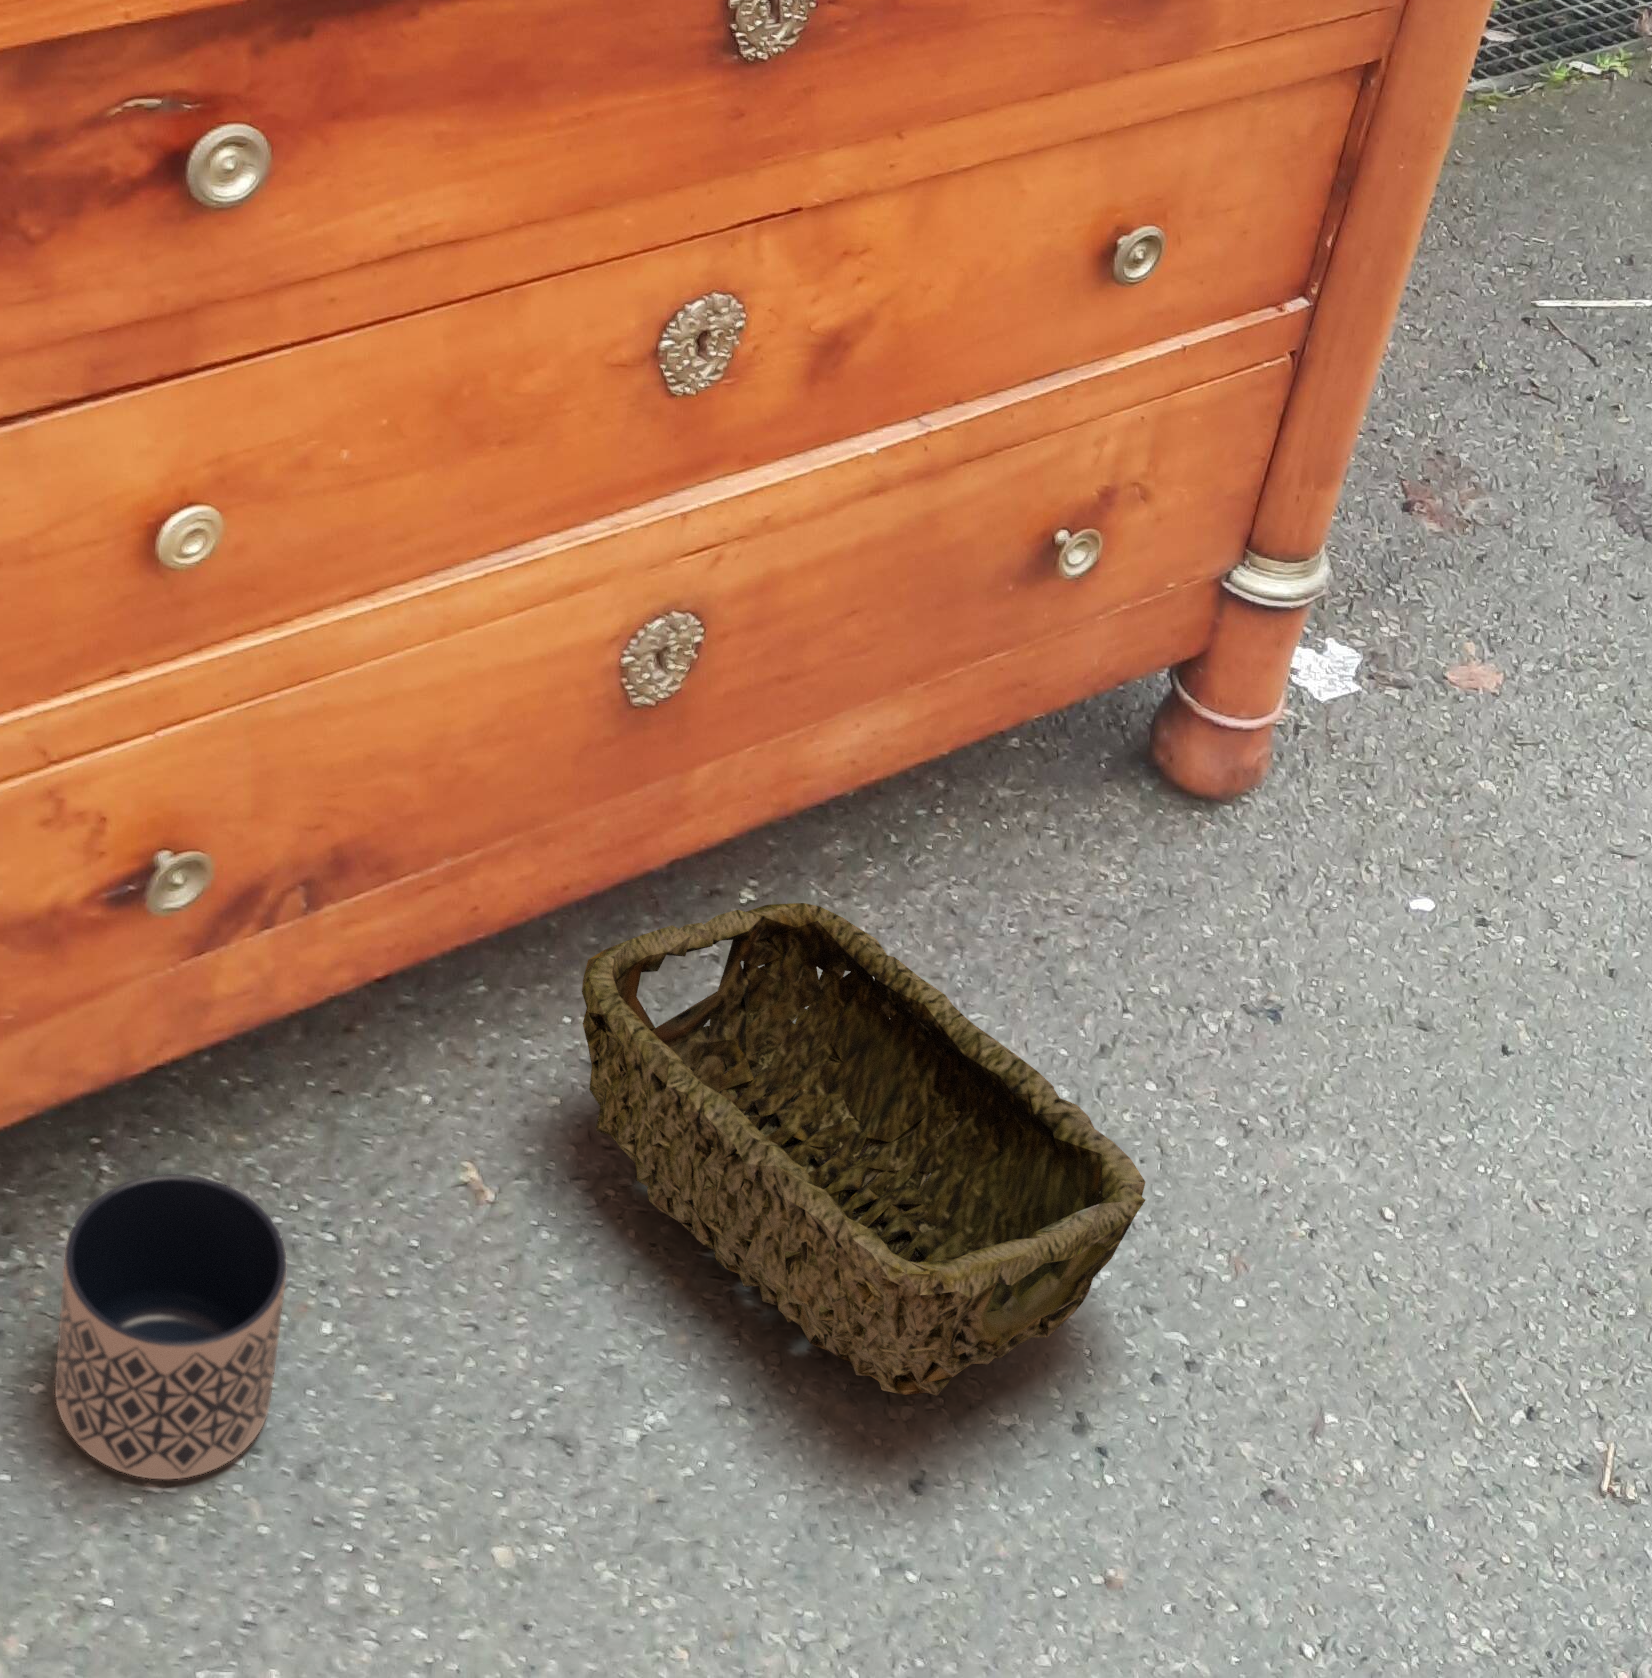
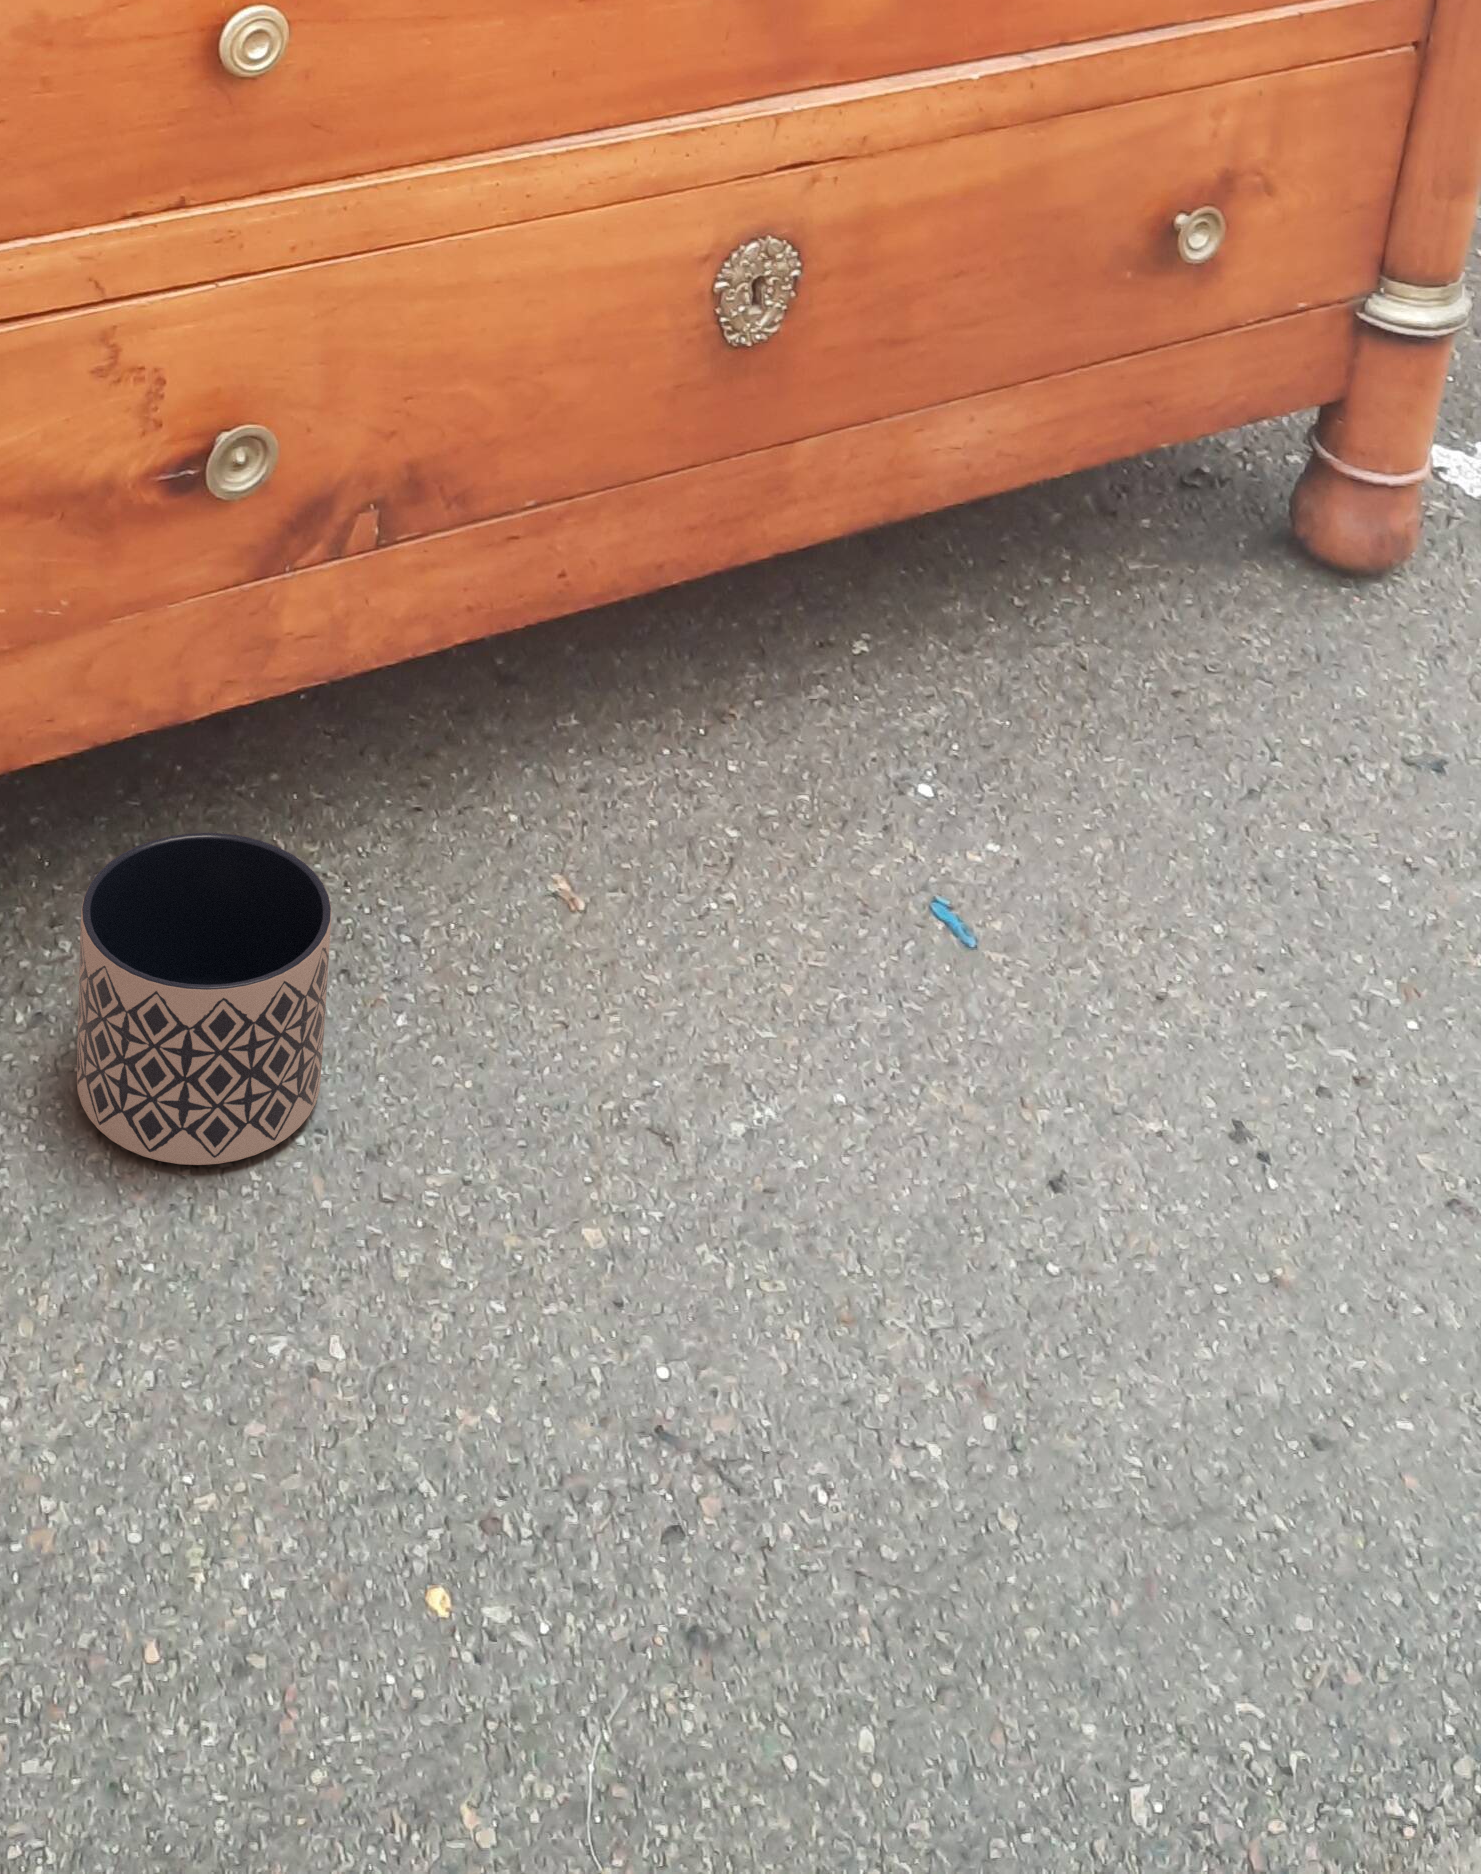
woven basket: present [582,903,1145,1396] -> none [671,605,1299,1084]

